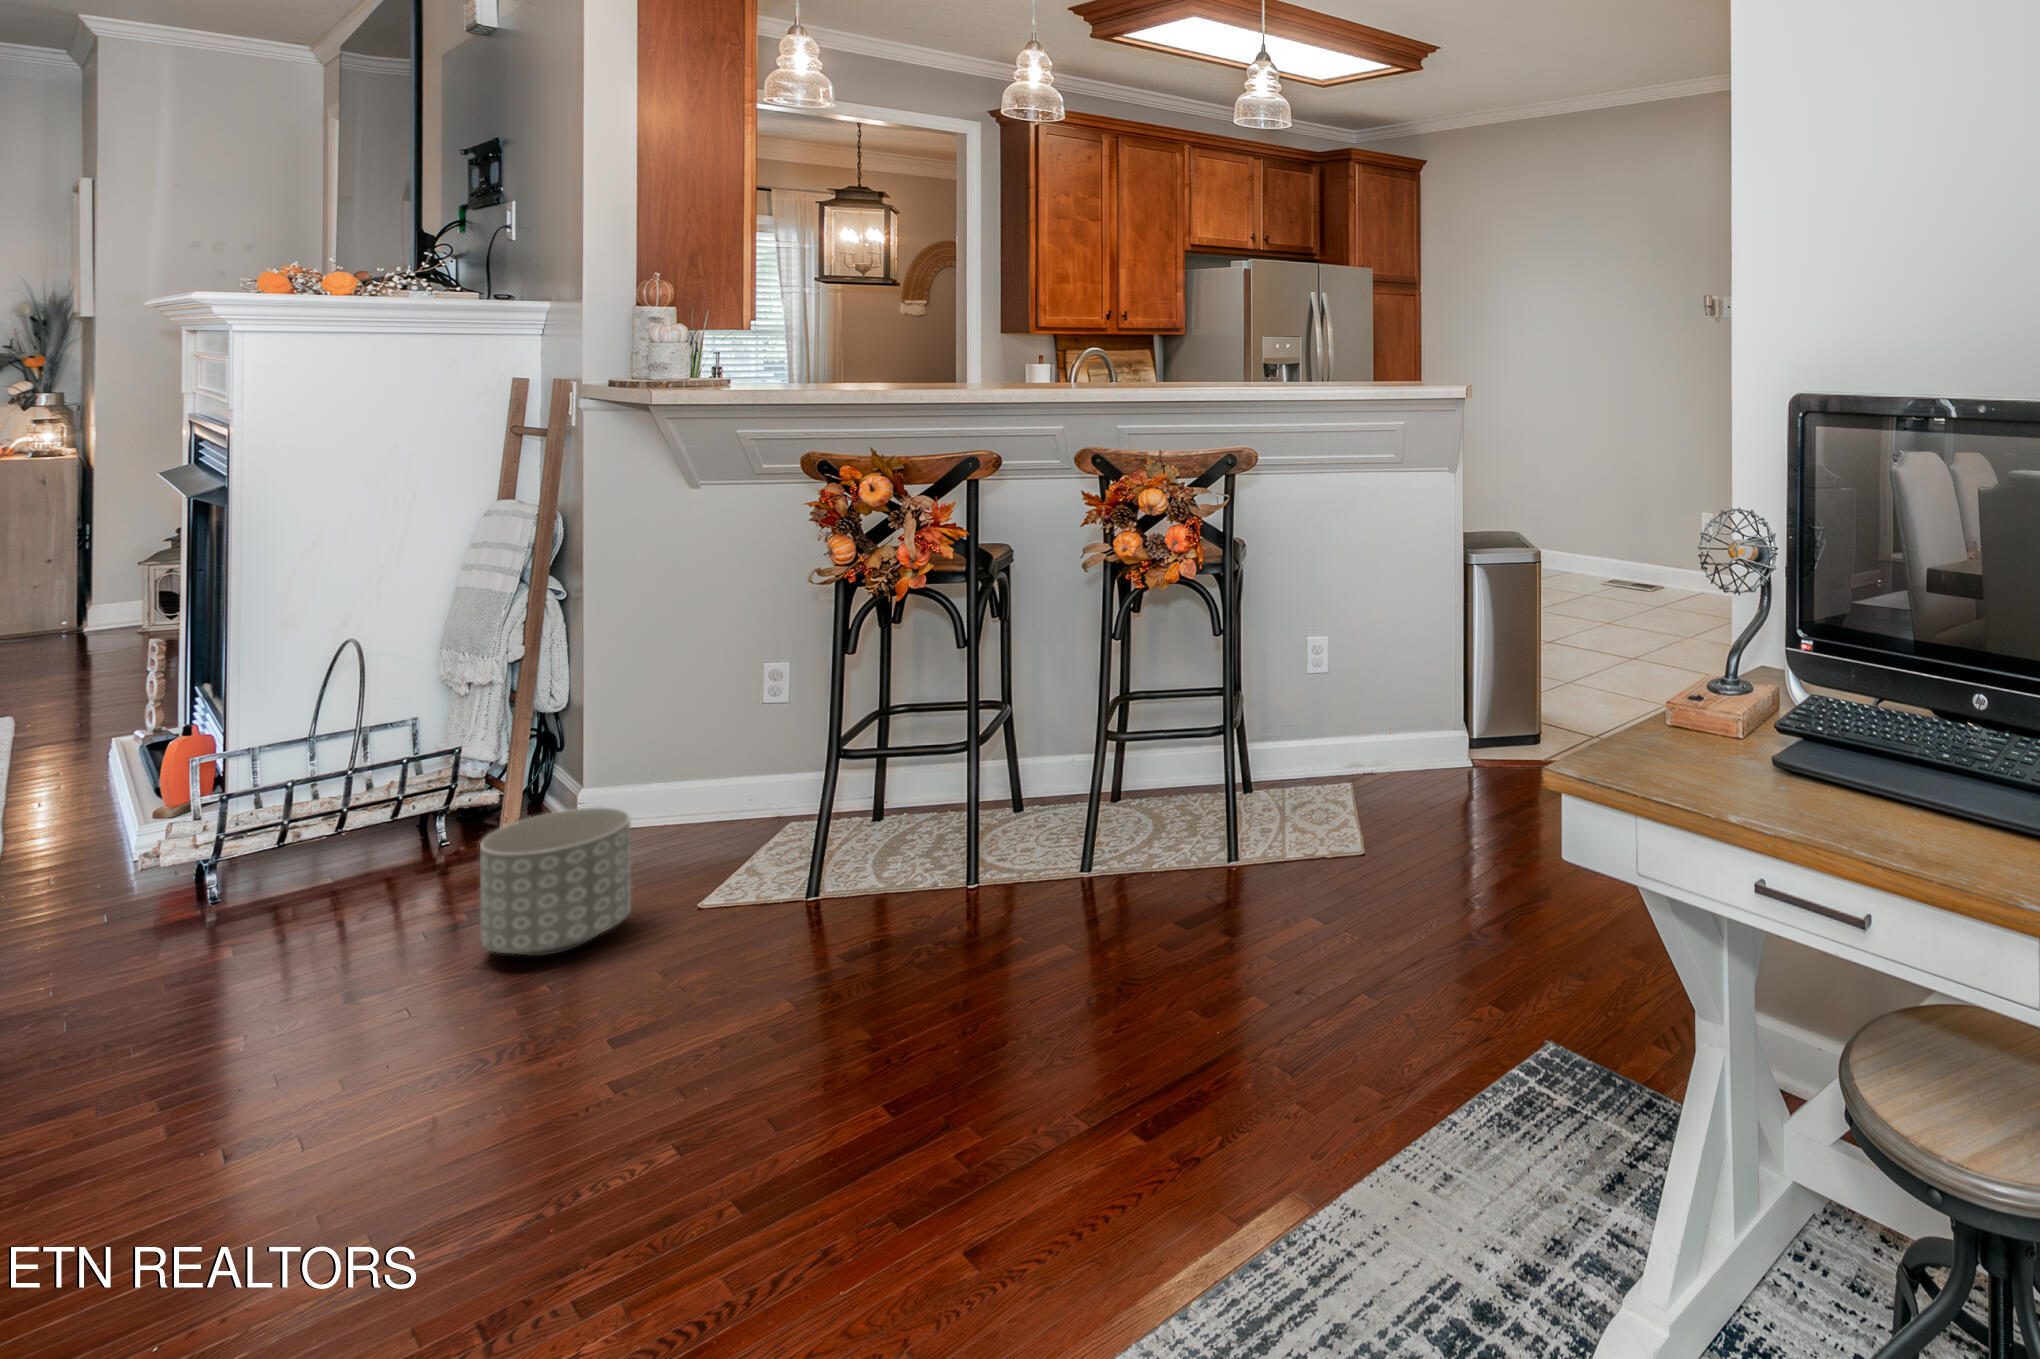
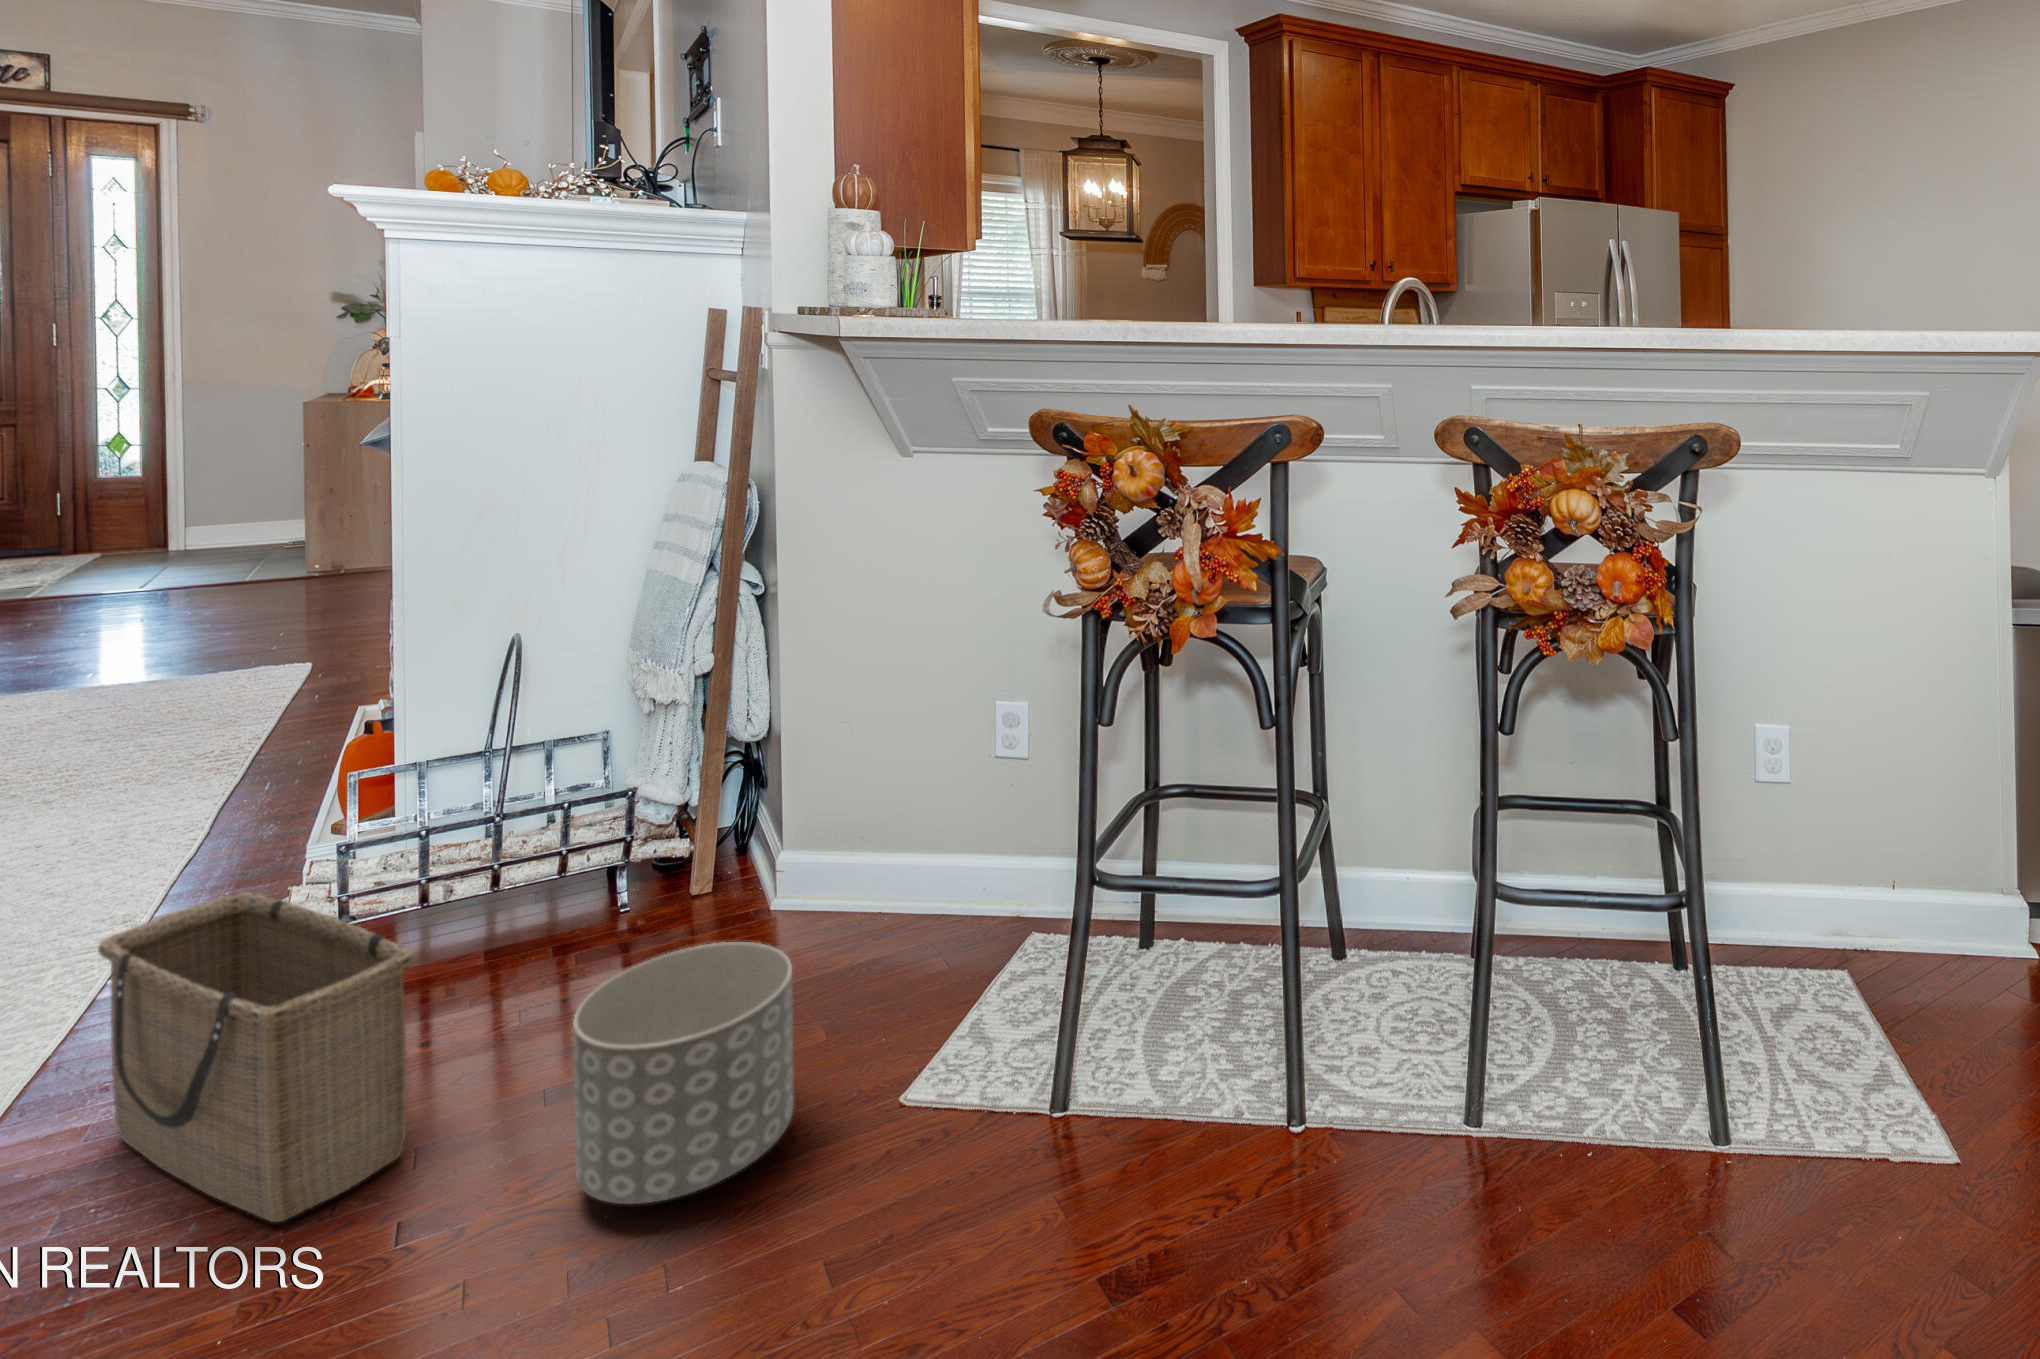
basket: none [86,807,349,992] -> present [98,892,414,1222]

